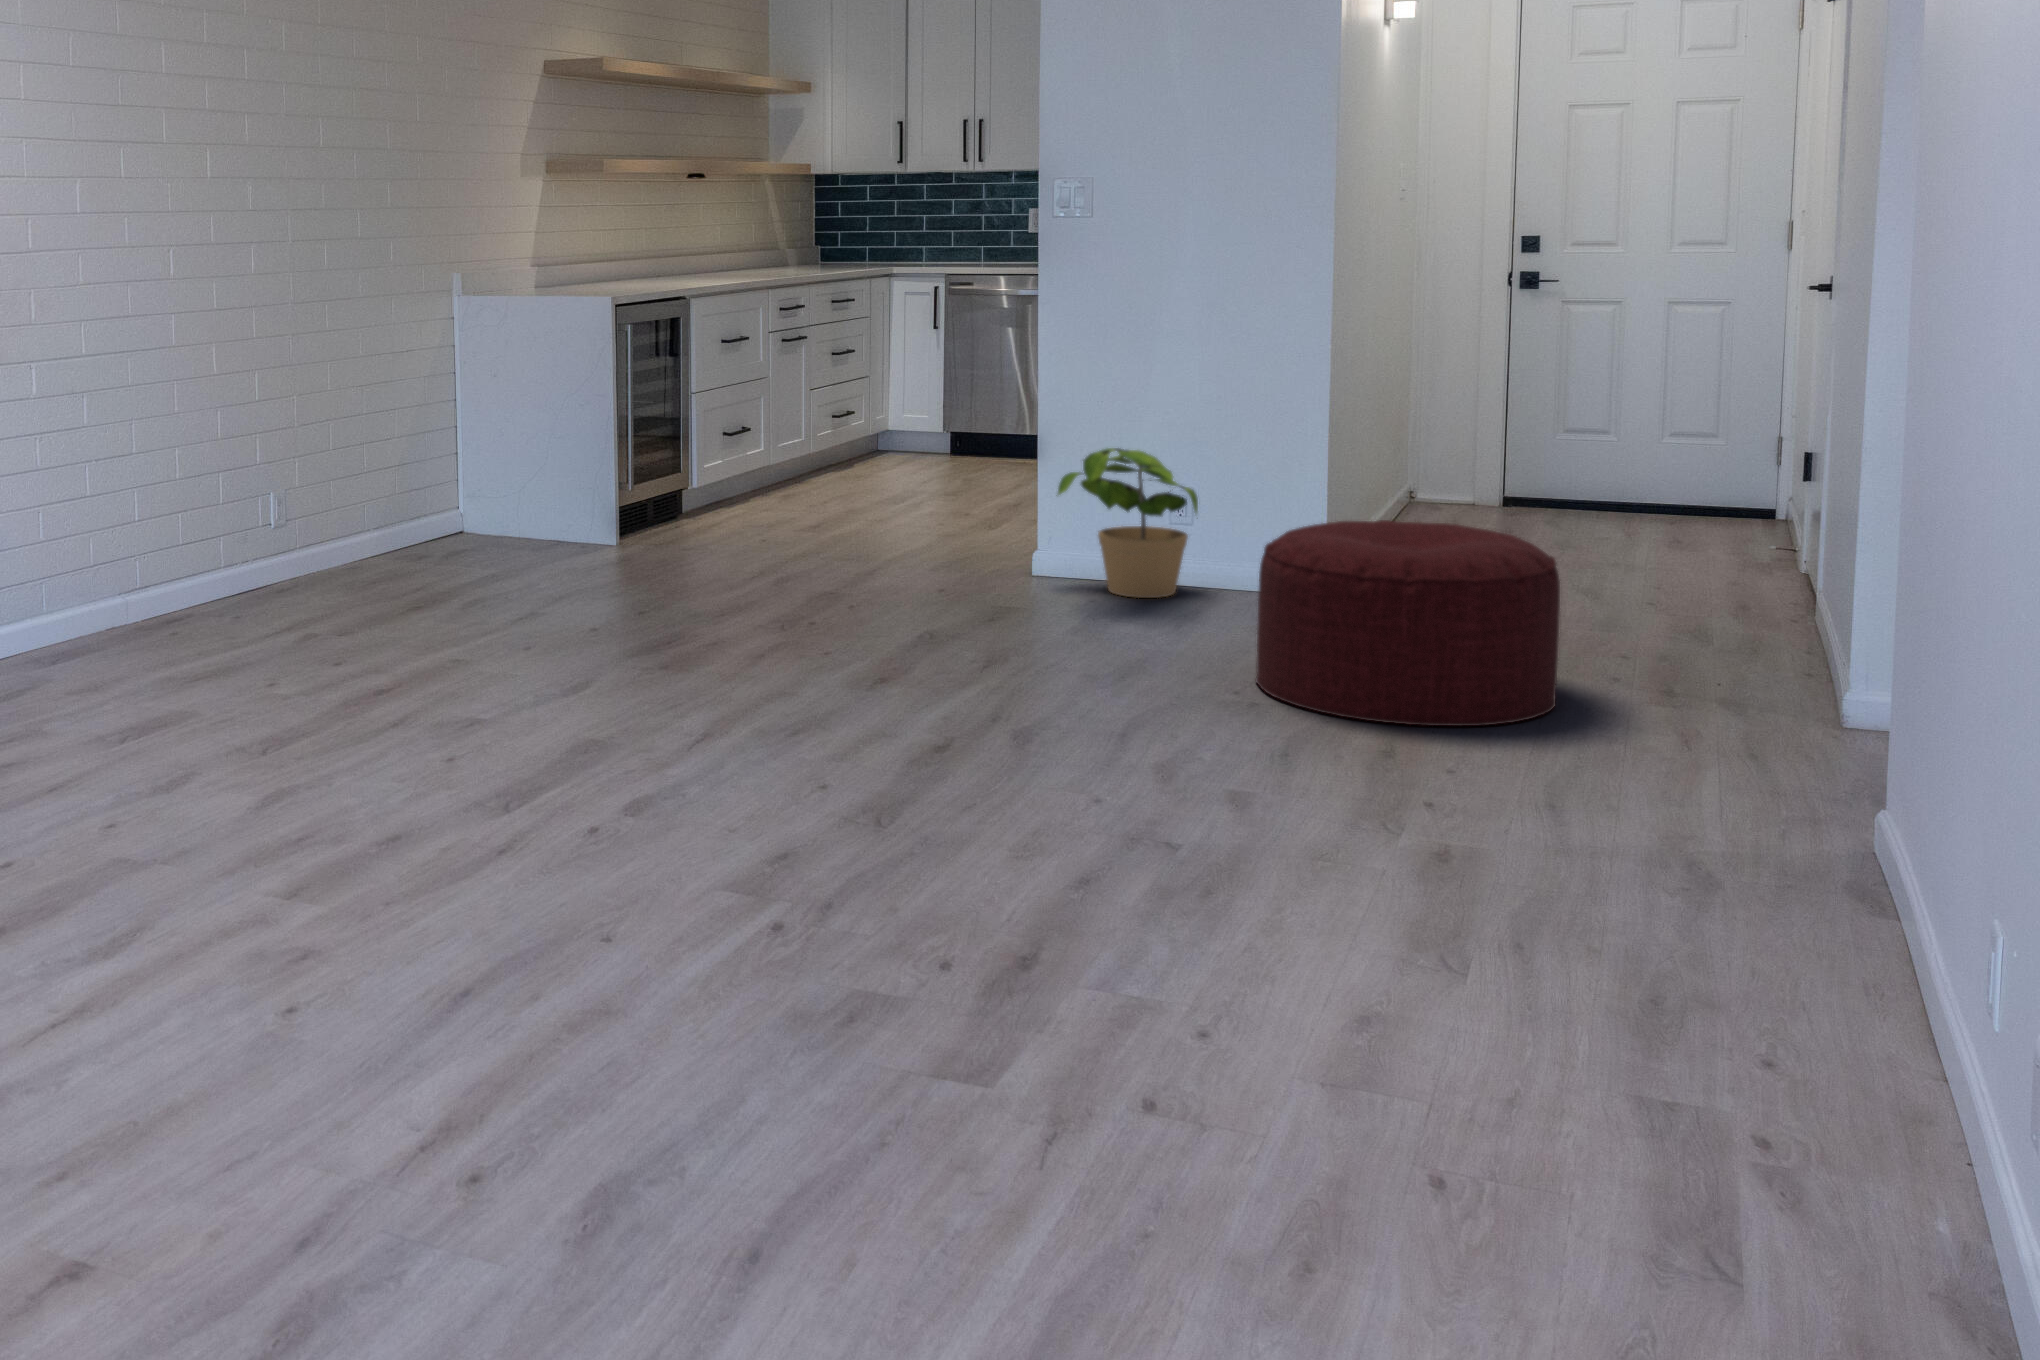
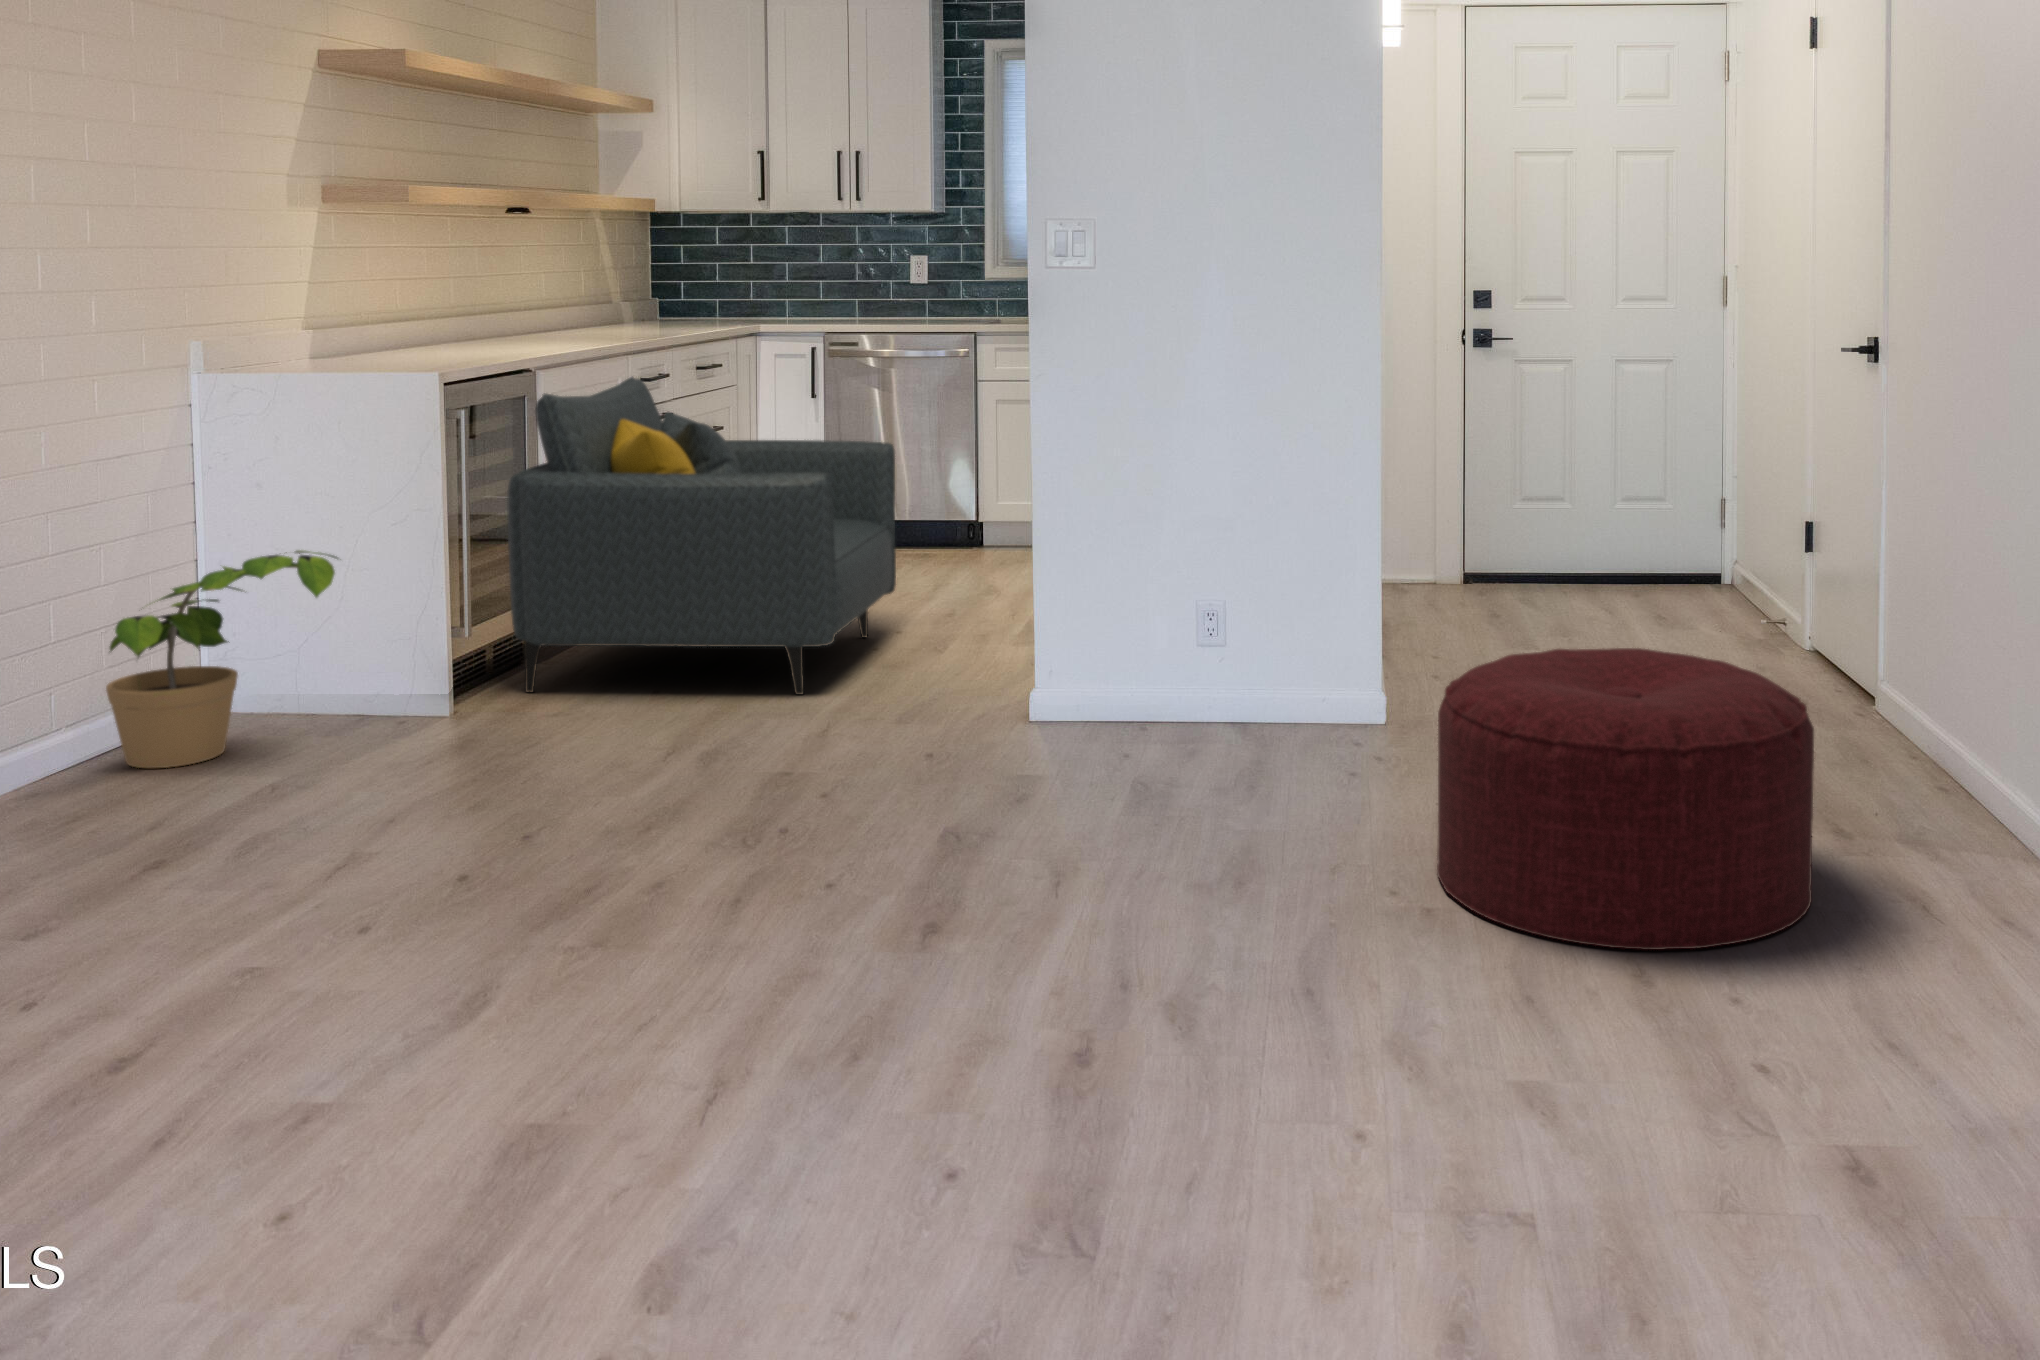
armchair: none [675,307,965,544] -> present [507,377,896,695]
potted plant: present [1058,448,1198,598] -> present [106,550,338,768]

